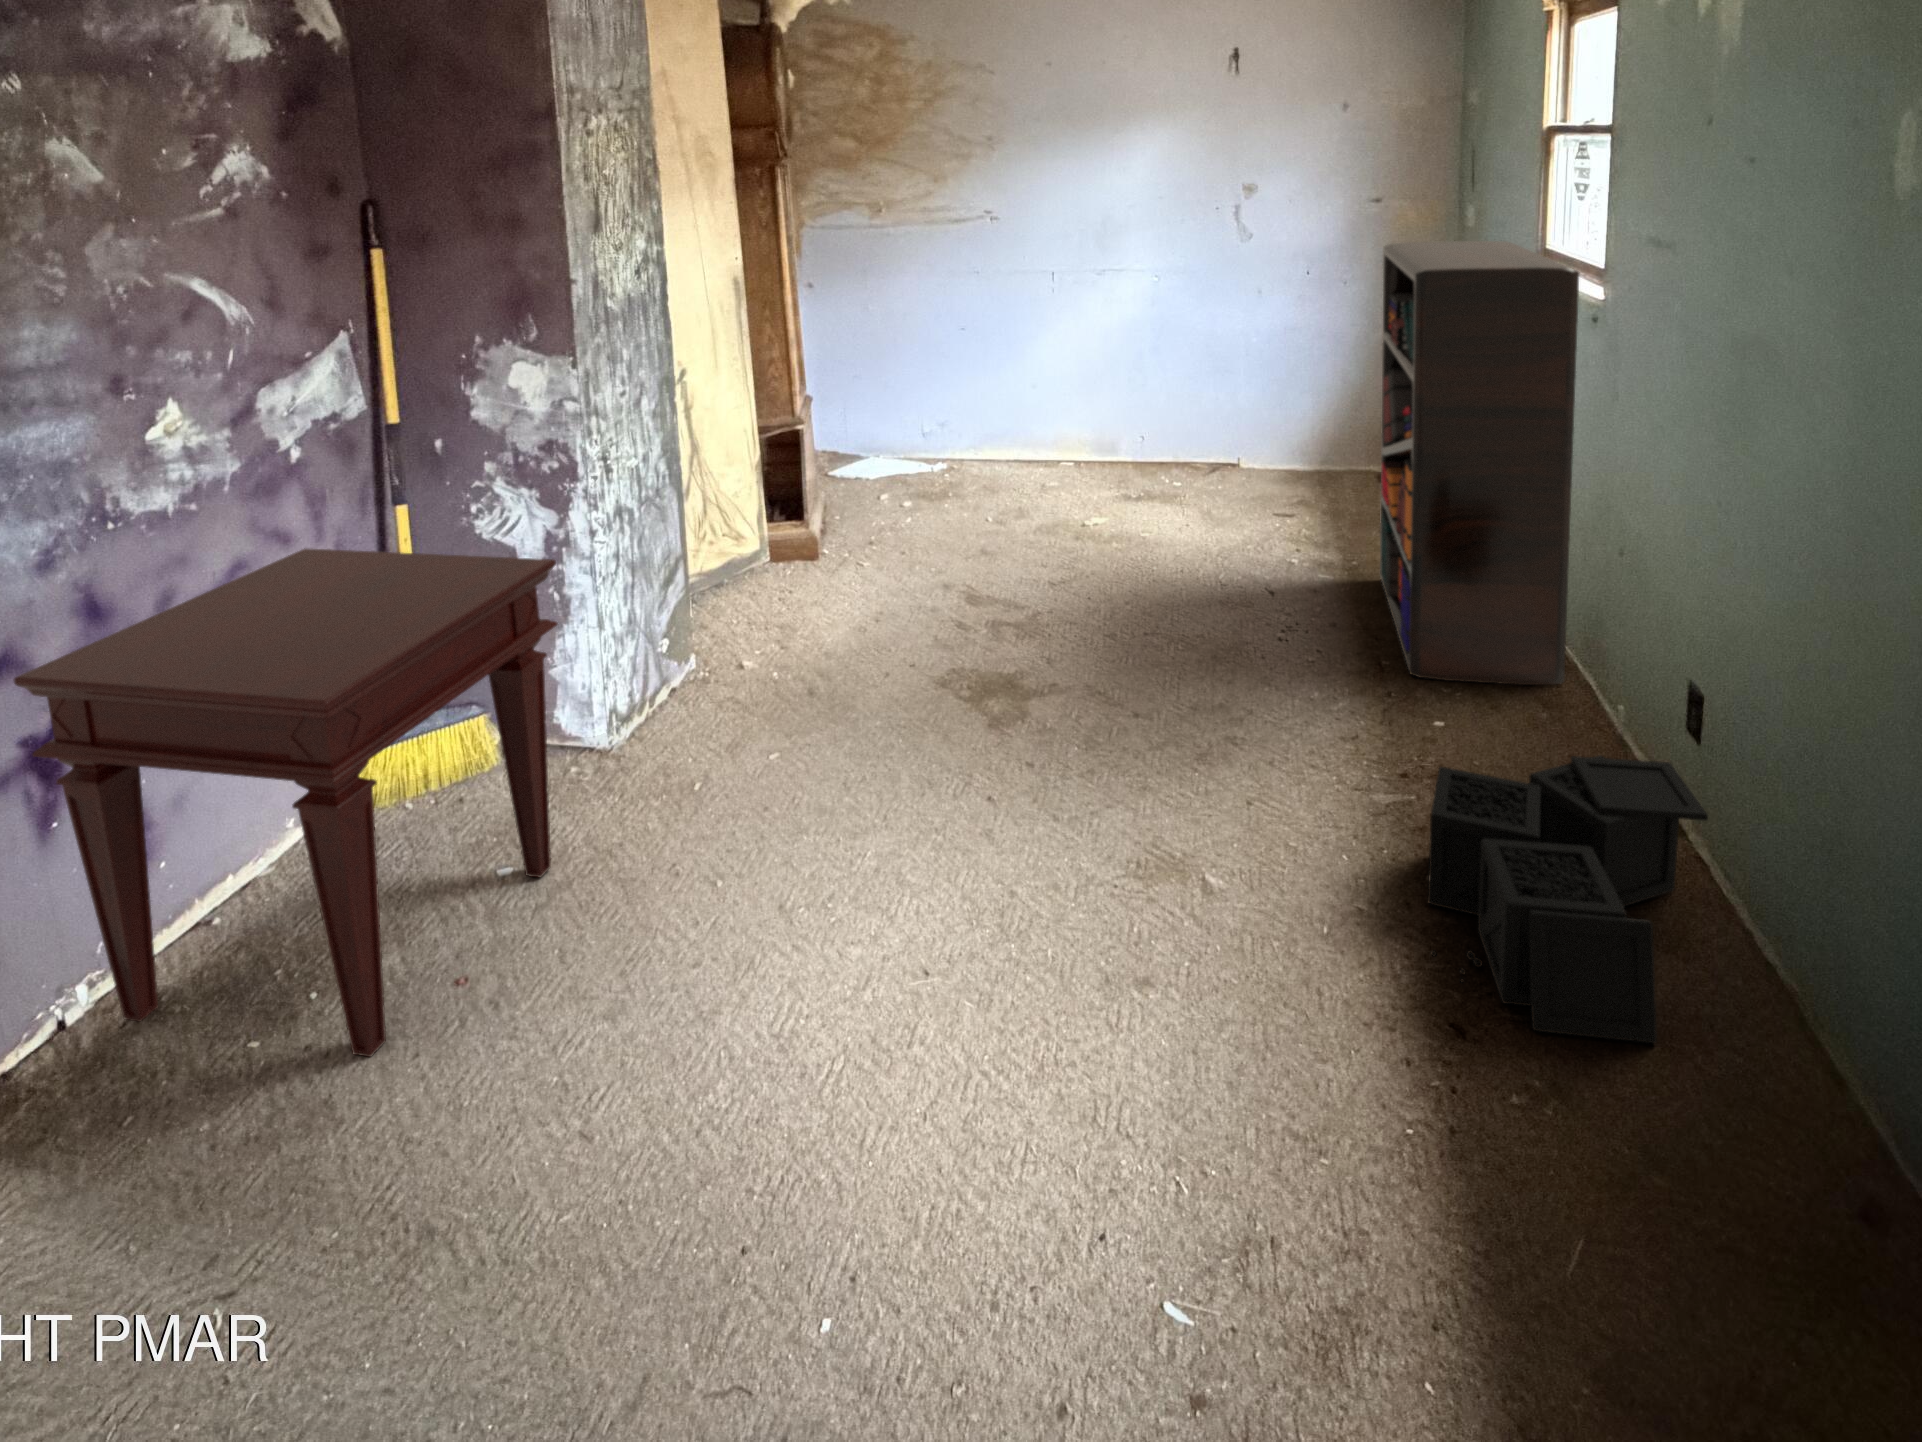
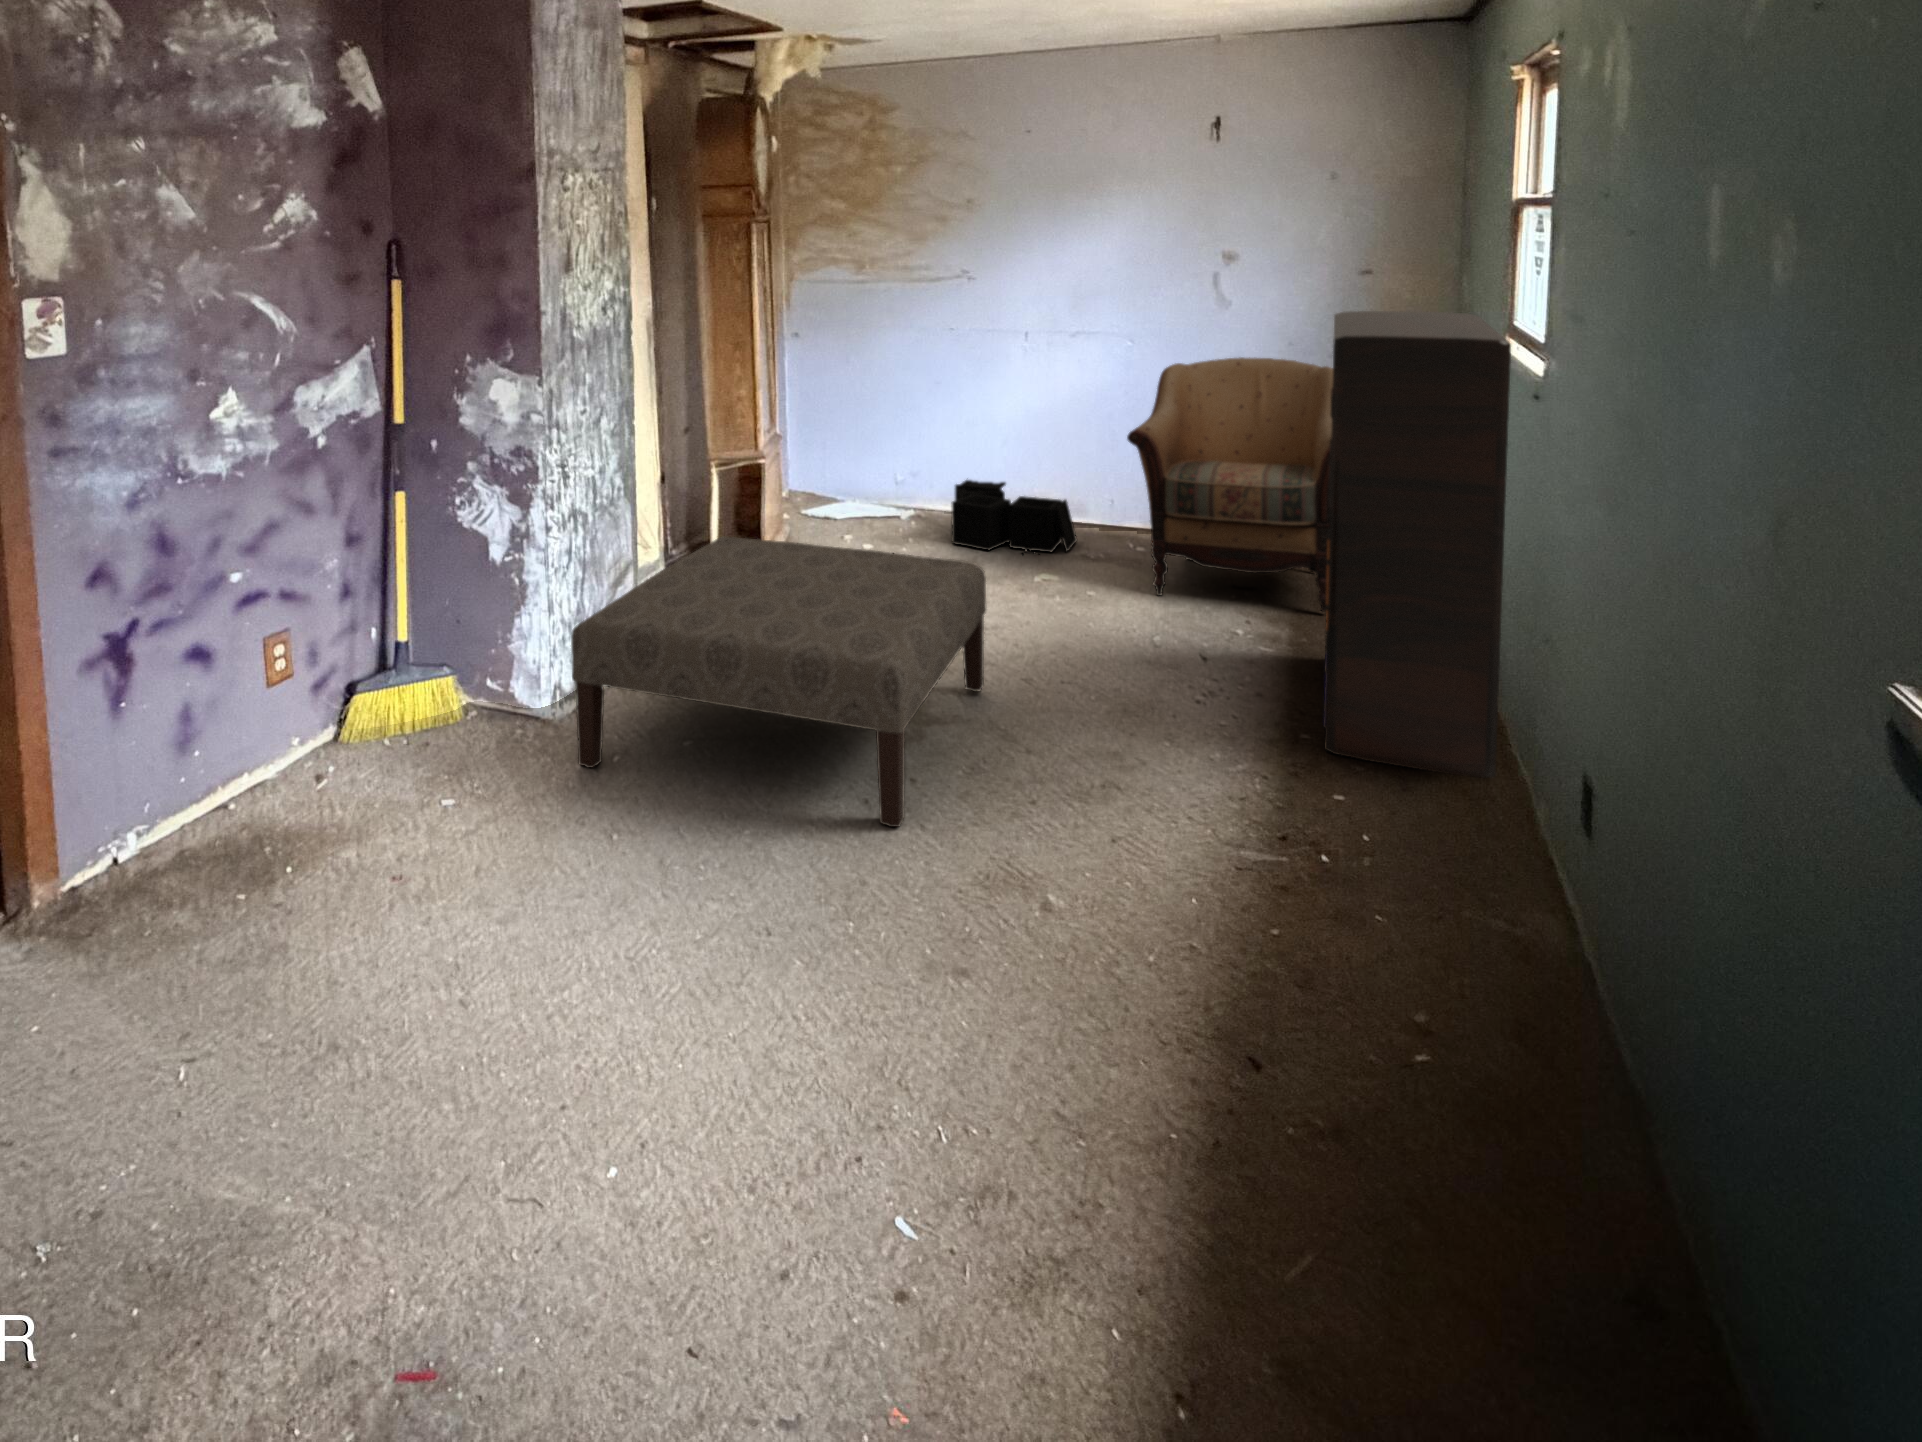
armchair: none [1173,289,1391,532] -> present [1127,357,1333,612]
ottoman: none [638,516,1072,821] -> present [571,536,986,827]
side table: present [14,548,557,1057] -> none [104,518,502,921]
storage bin: present [1428,755,1708,1043] -> present [952,480,1077,552]

